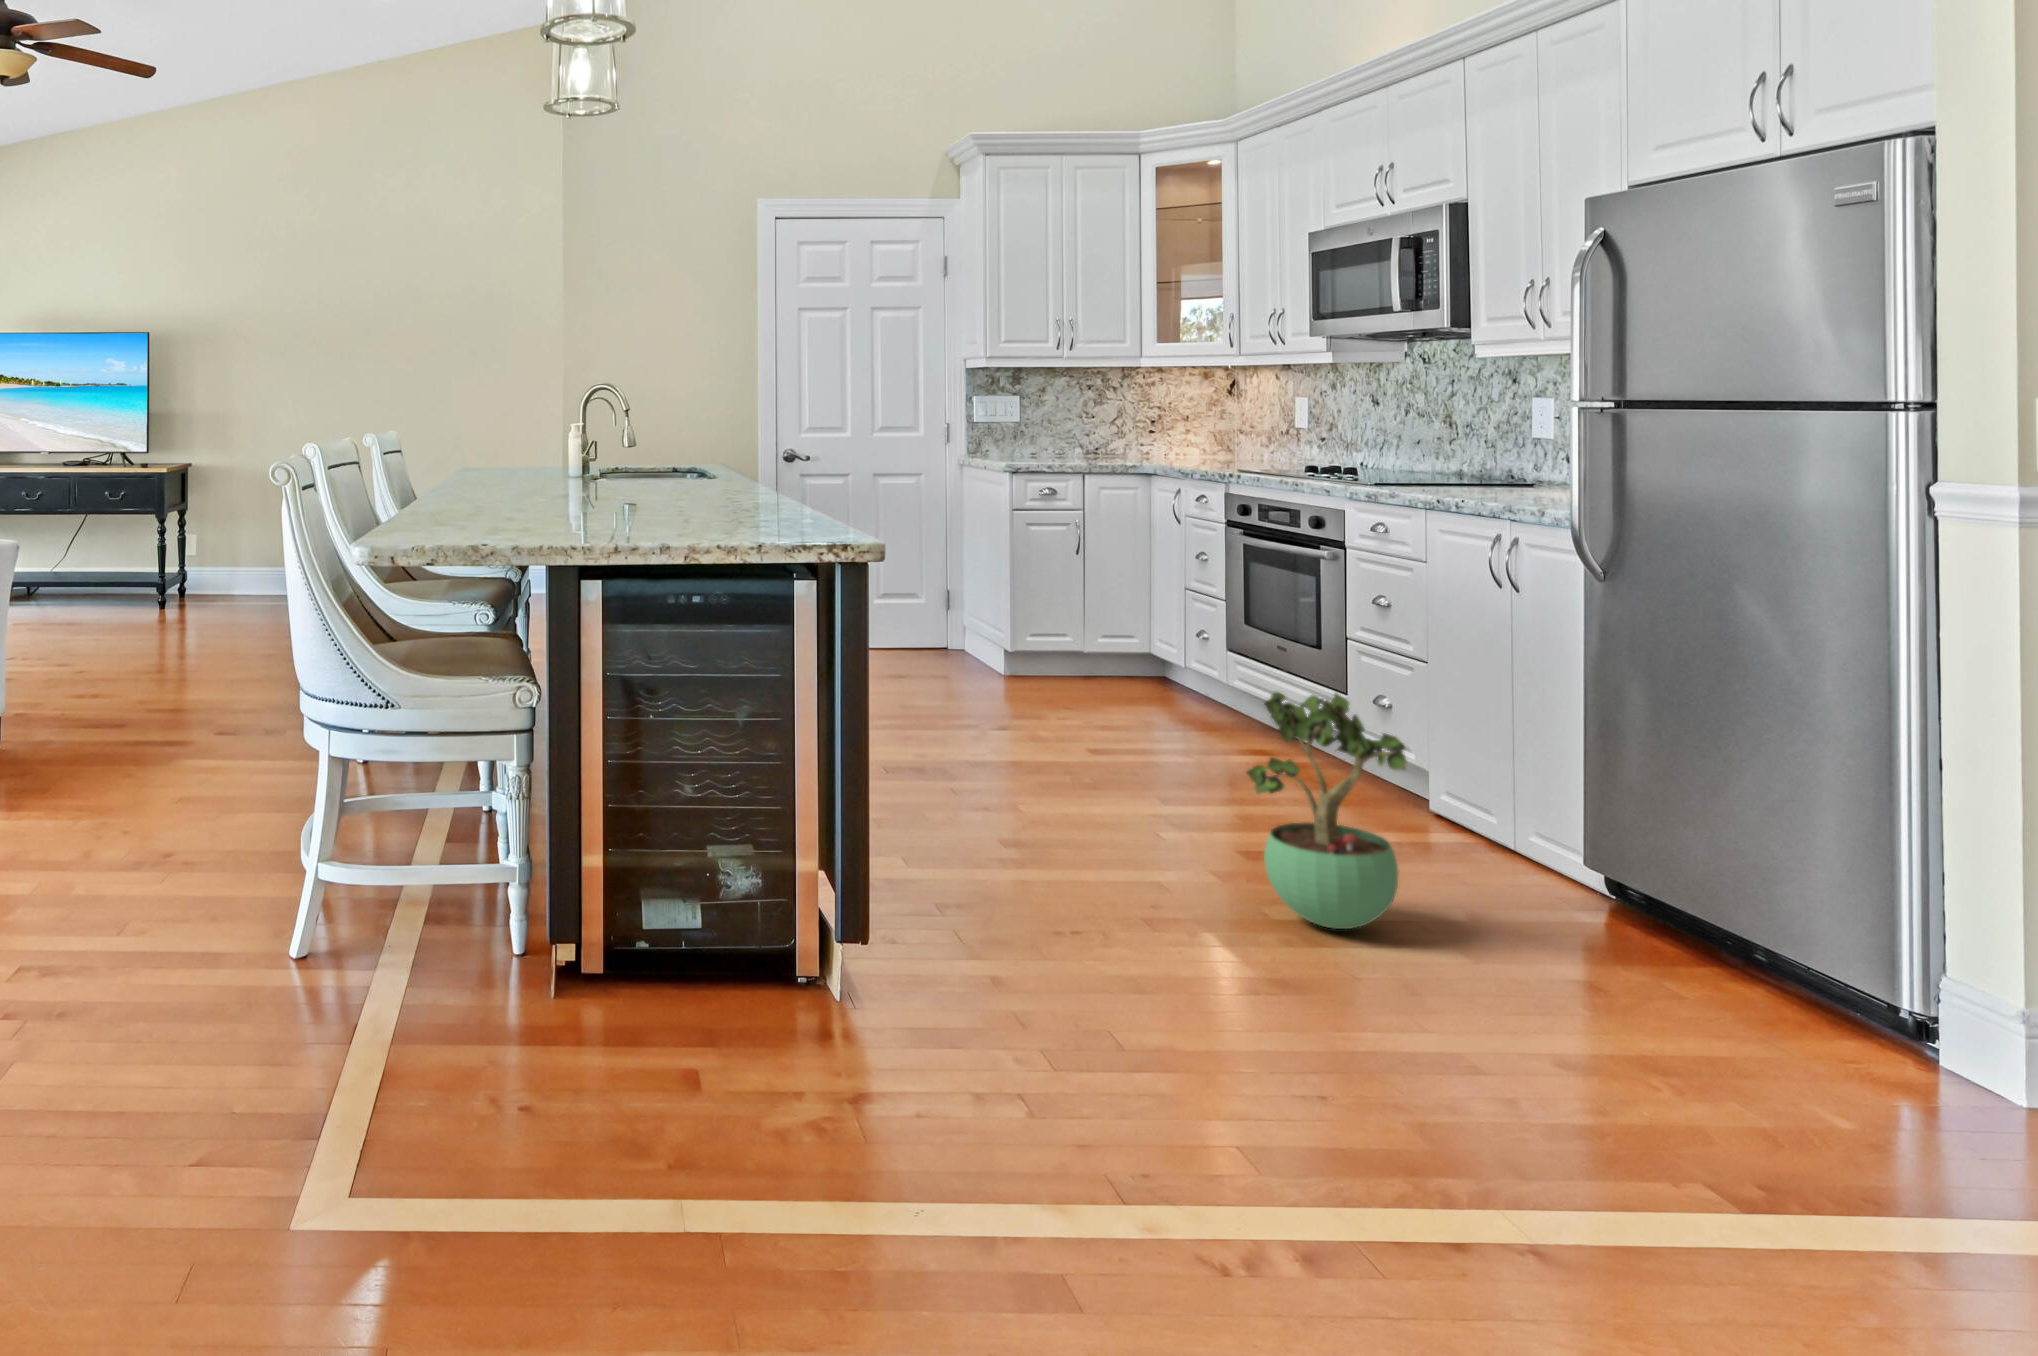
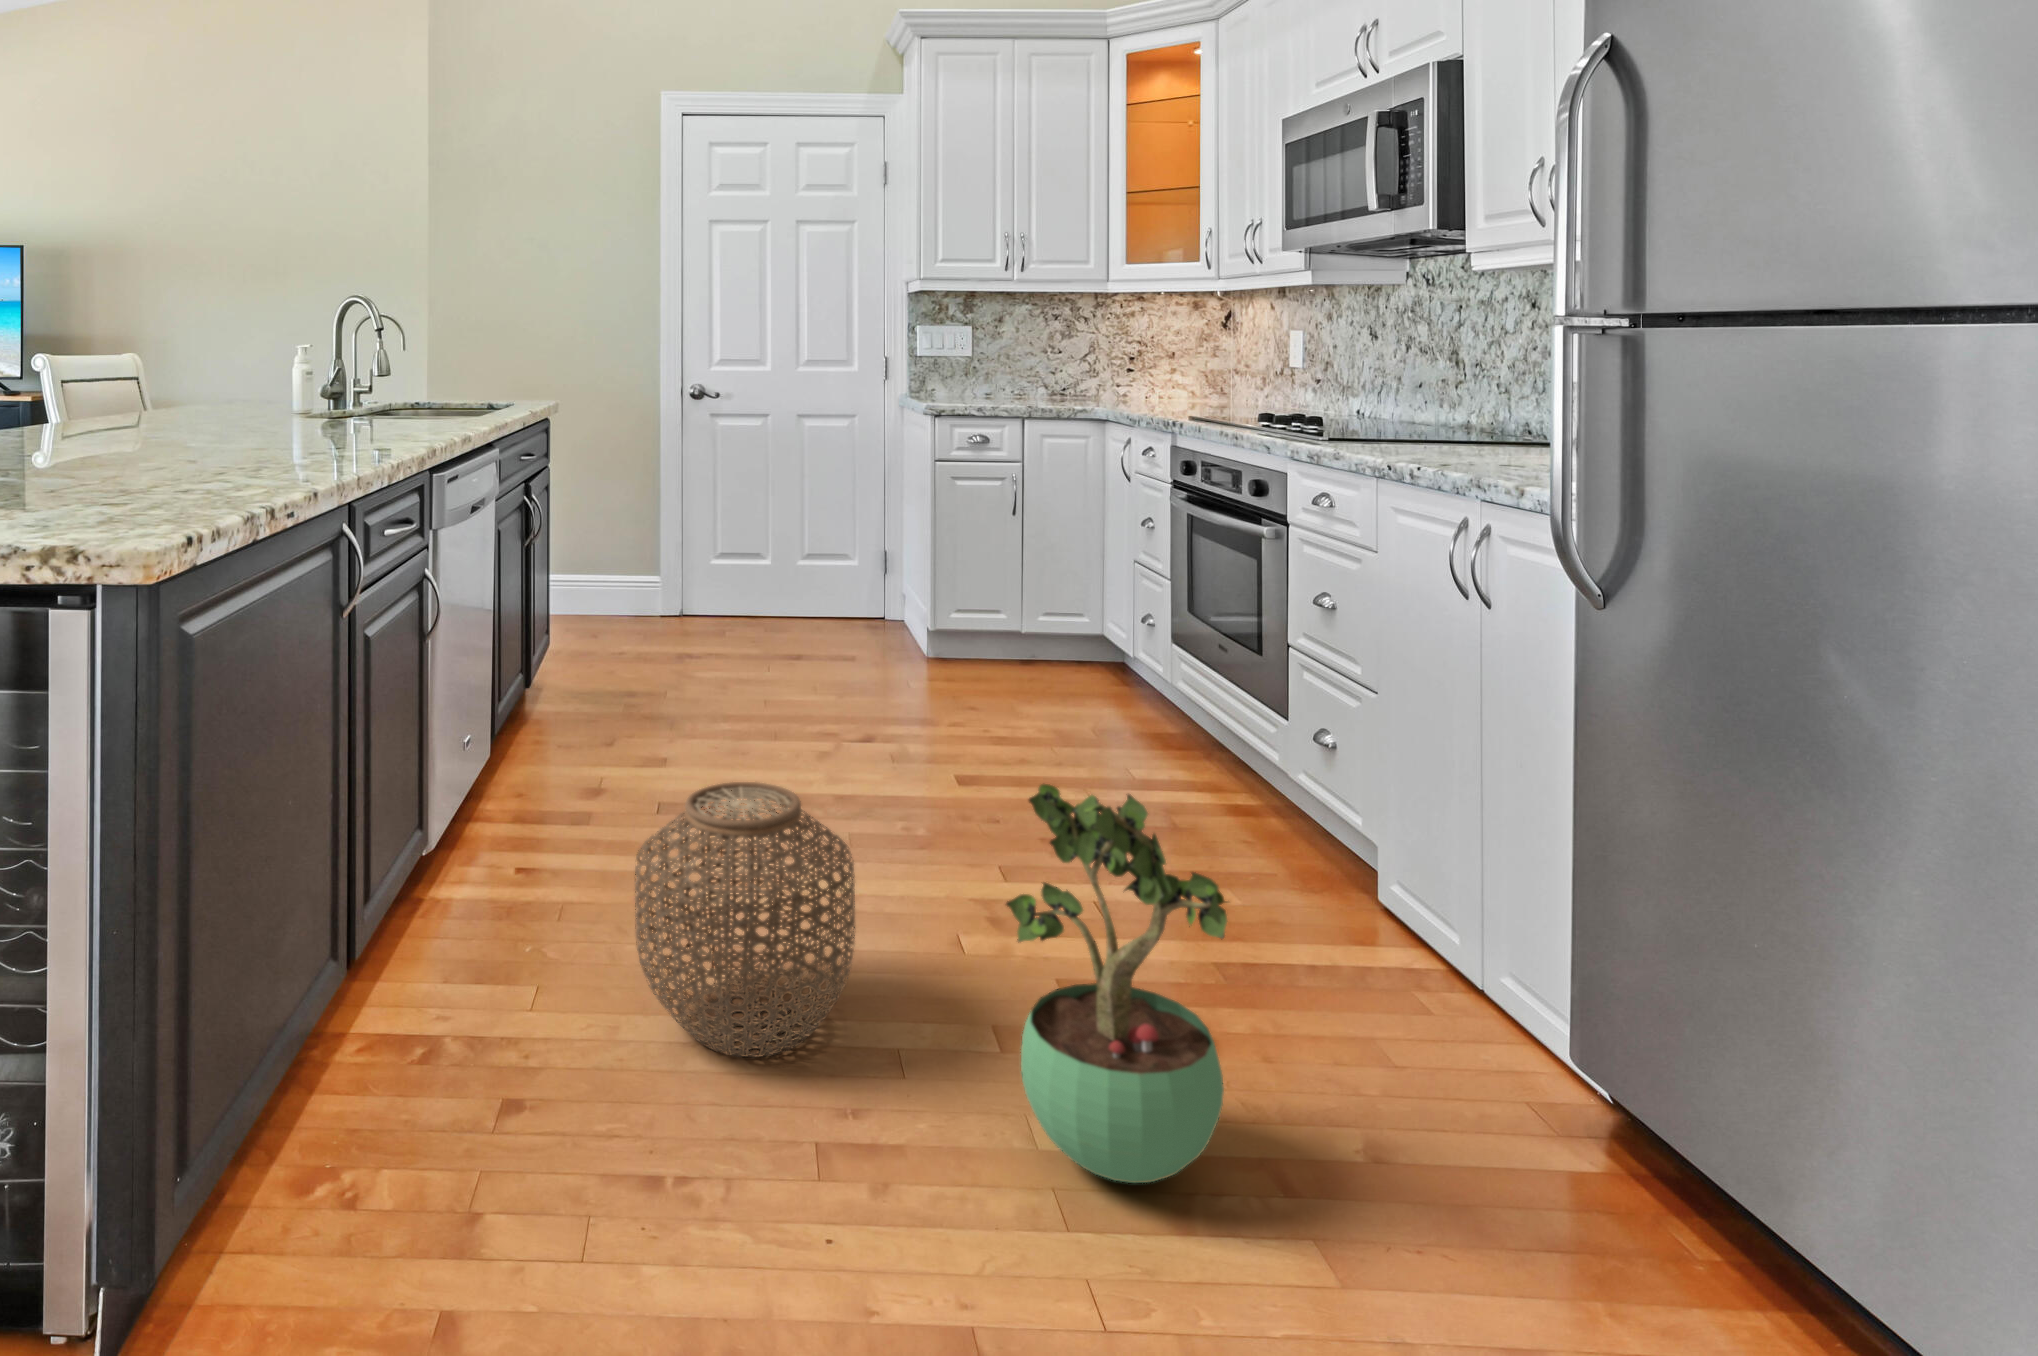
woven basket: none [973,715,1127,886] -> present [635,782,855,1057]

